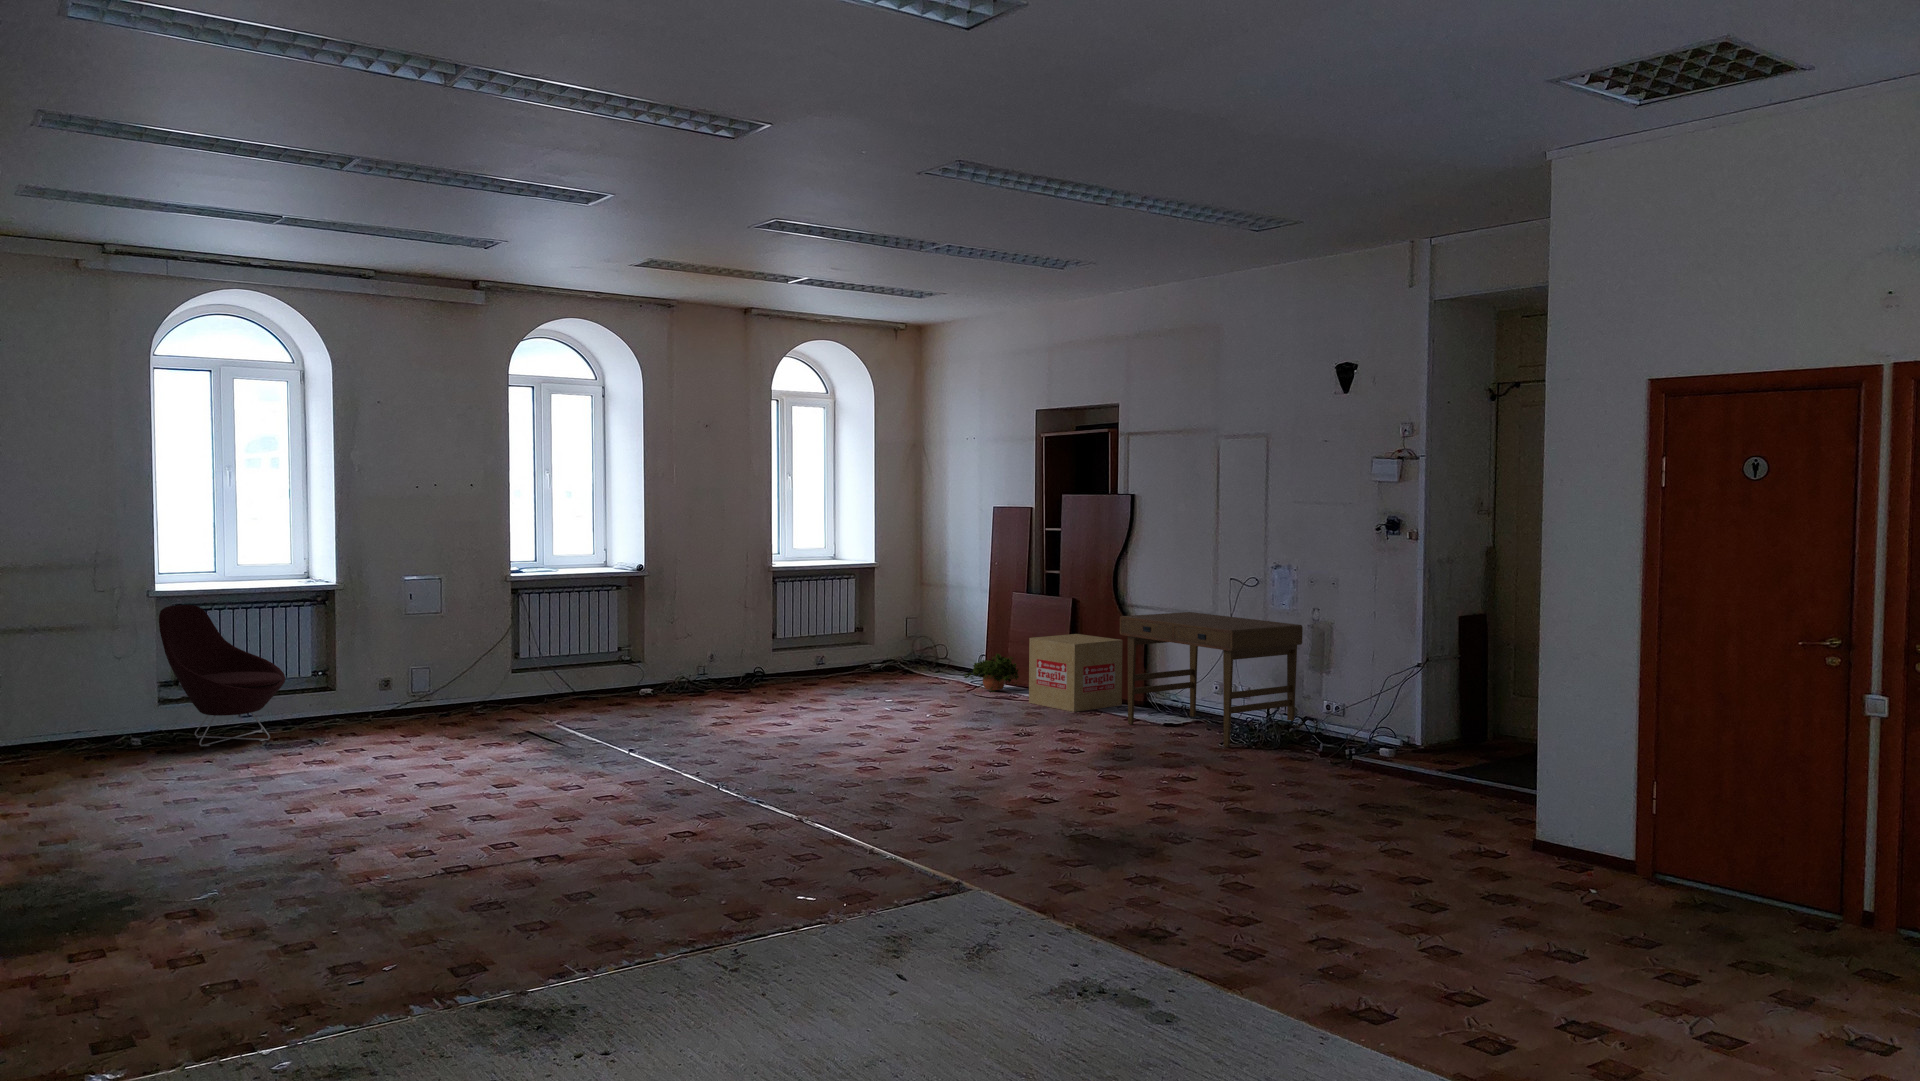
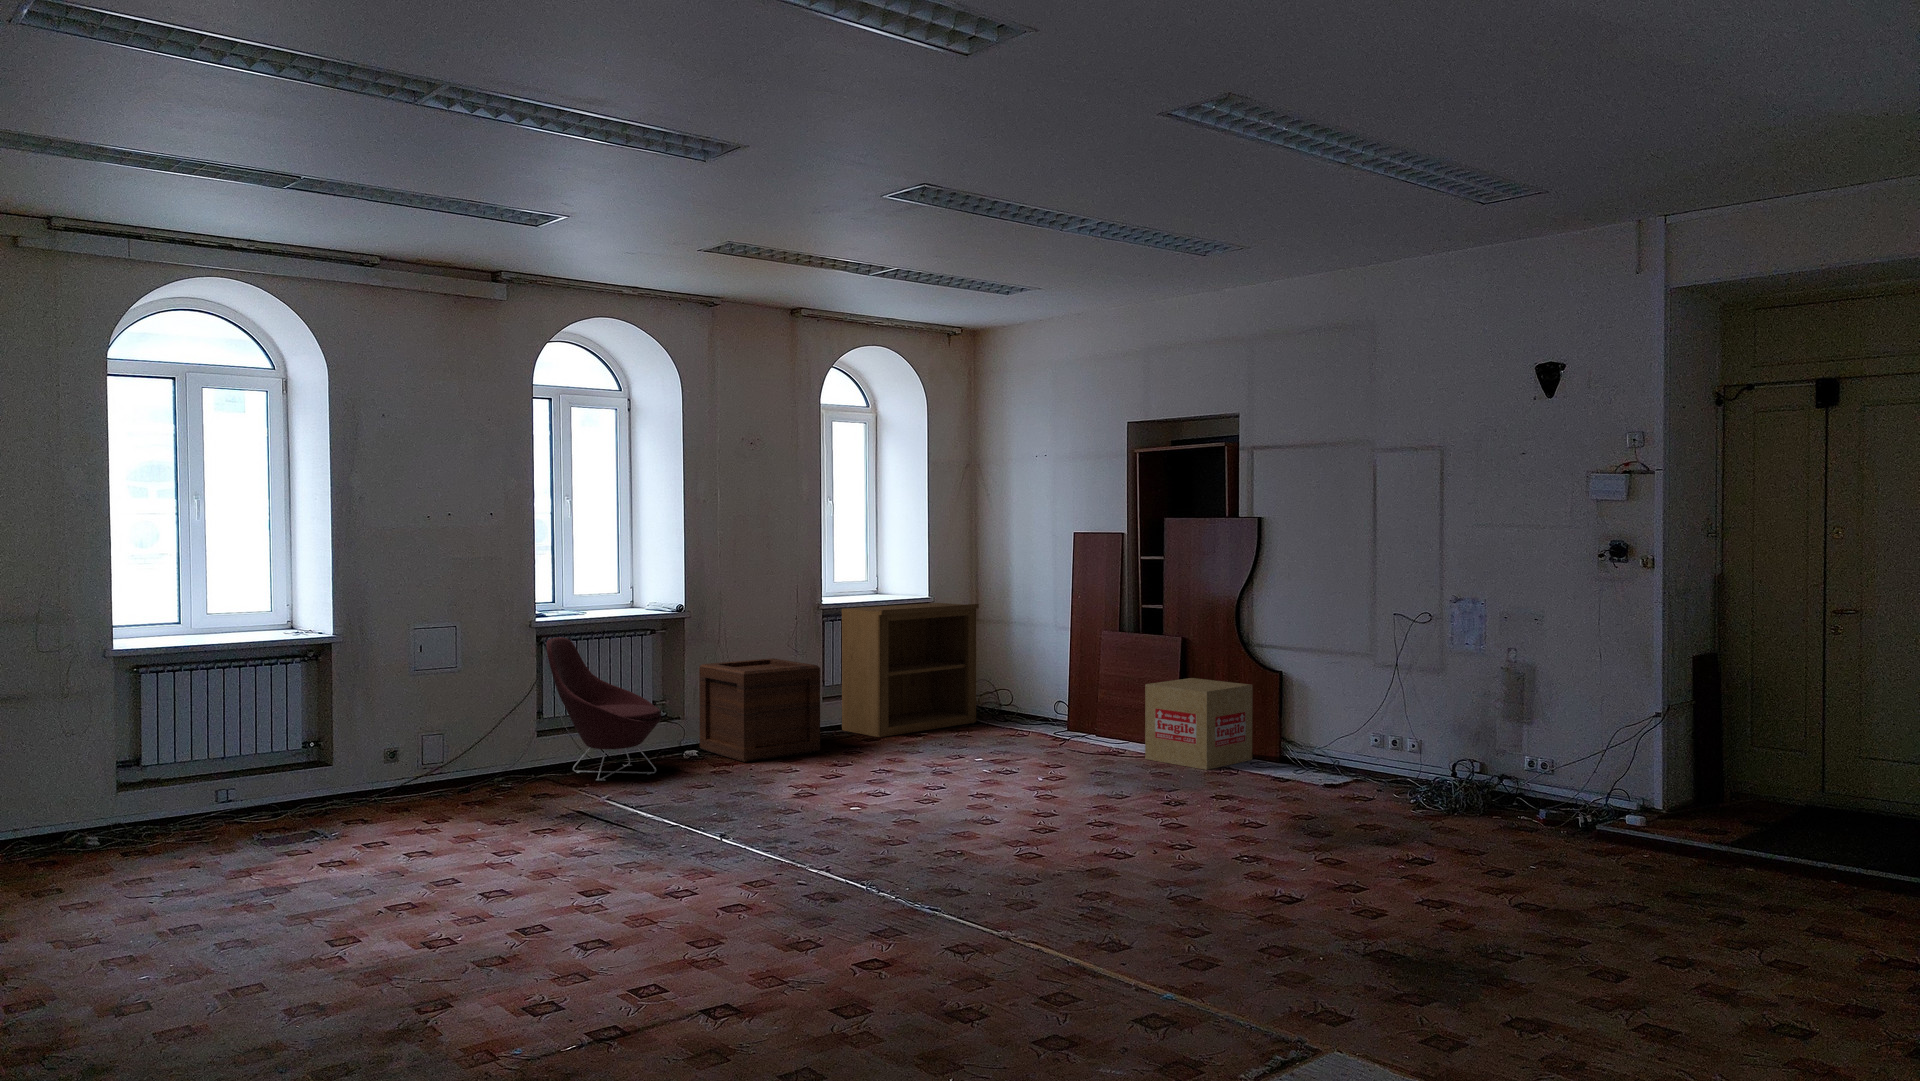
bookshelf: none [787,567,911,682] -> present [842,603,979,737]
chair: present [159,605,285,746] -> present [546,637,661,781]
wooden crate: none [655,612,756,698] -> present [699,658,820,762]
desk: present [1120,612,1303,747] -> none [1271,652,1495,813]
potted plant: present [964,654,1019,693] -> none [1057,701,1124,748]

